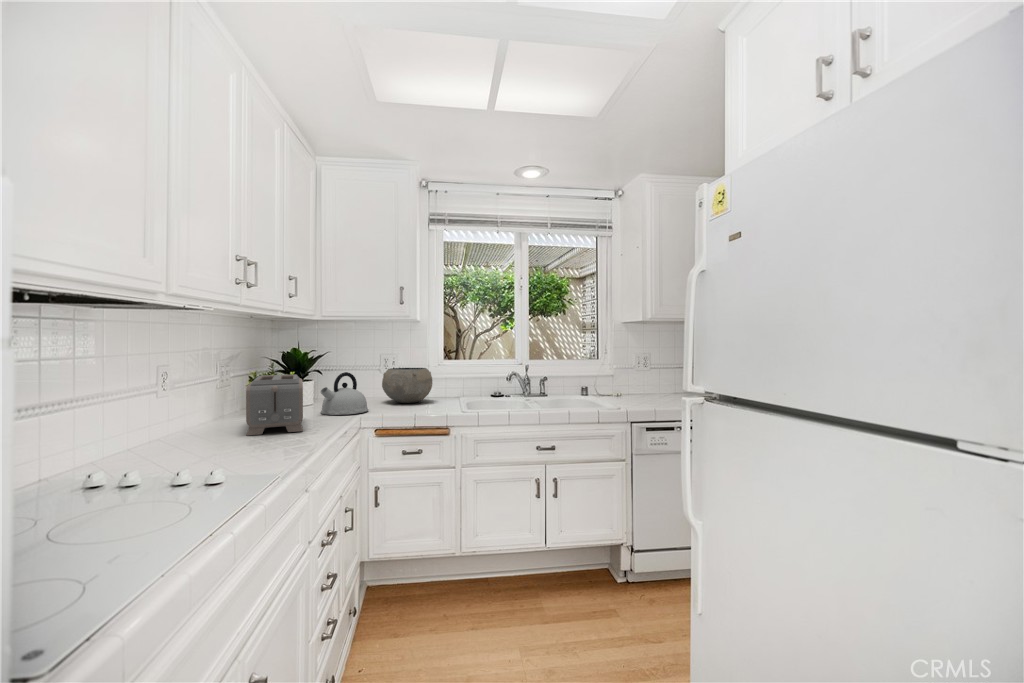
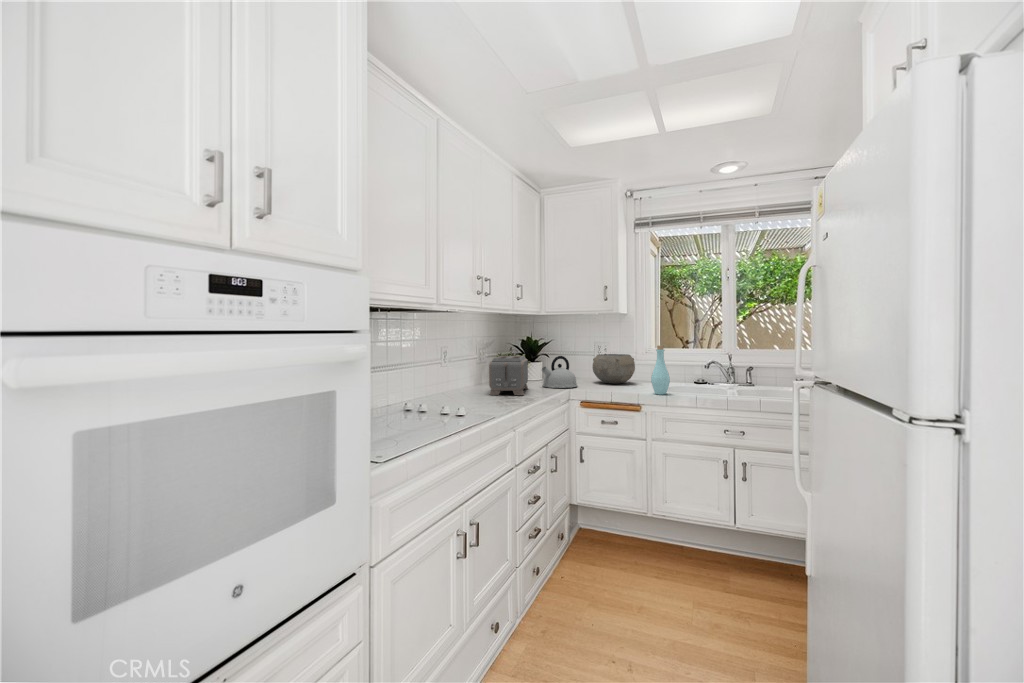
bottle: none [461,358,481,414] -> present [651,345,670,395]

